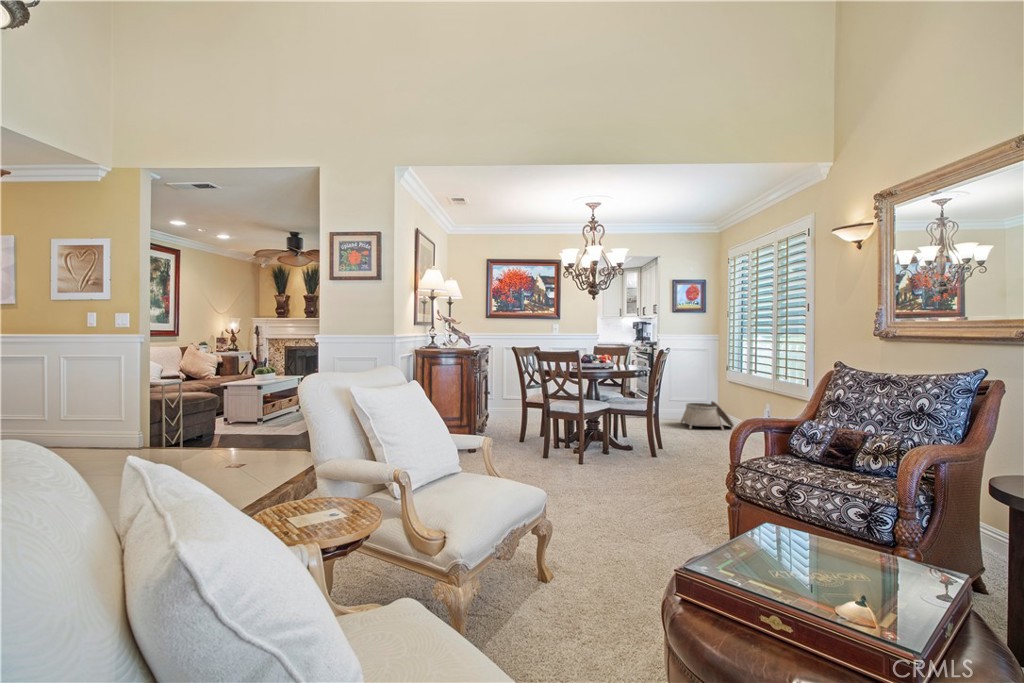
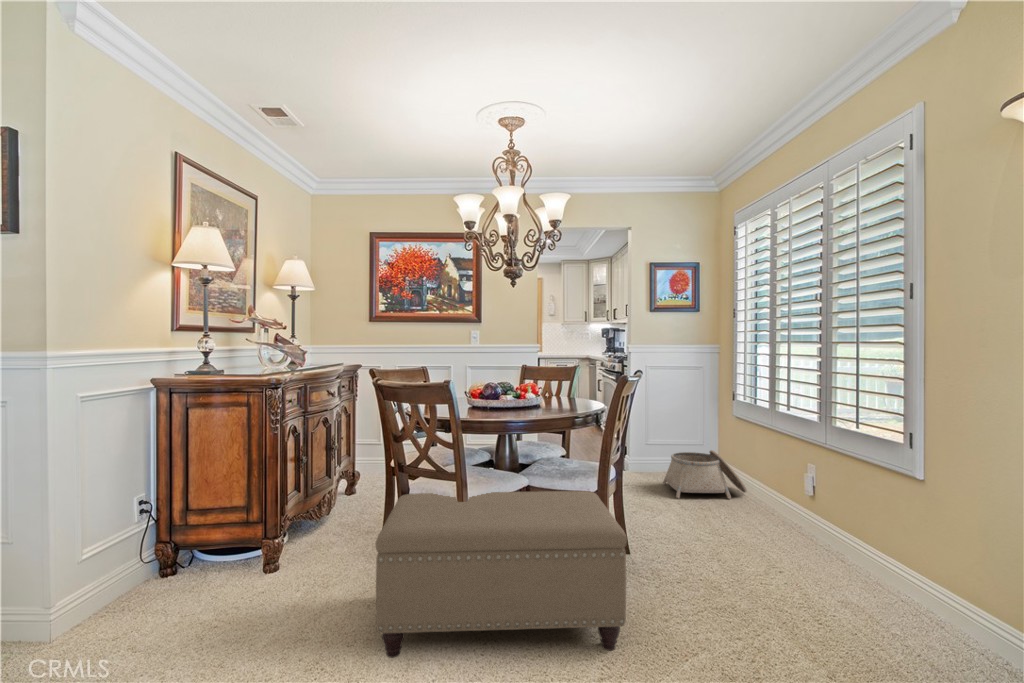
ottoman: none [546,409,666,476] -> present [376,491,627,658]

